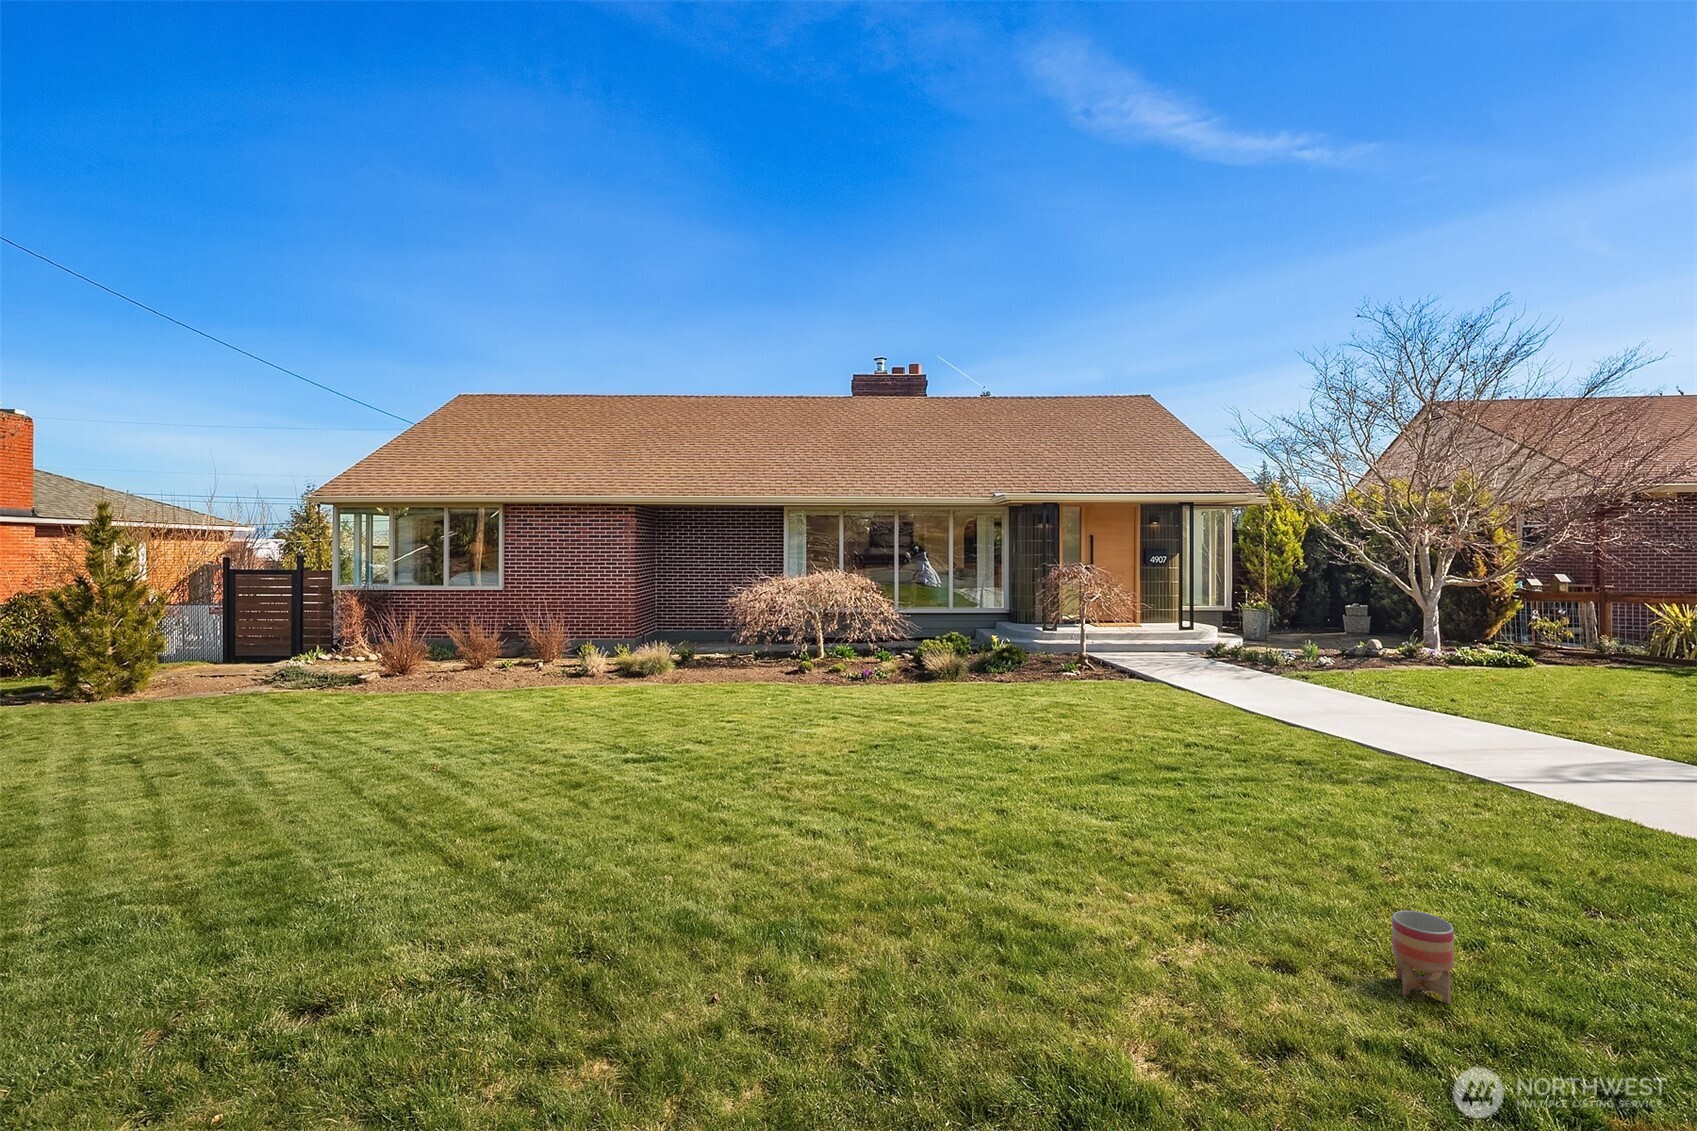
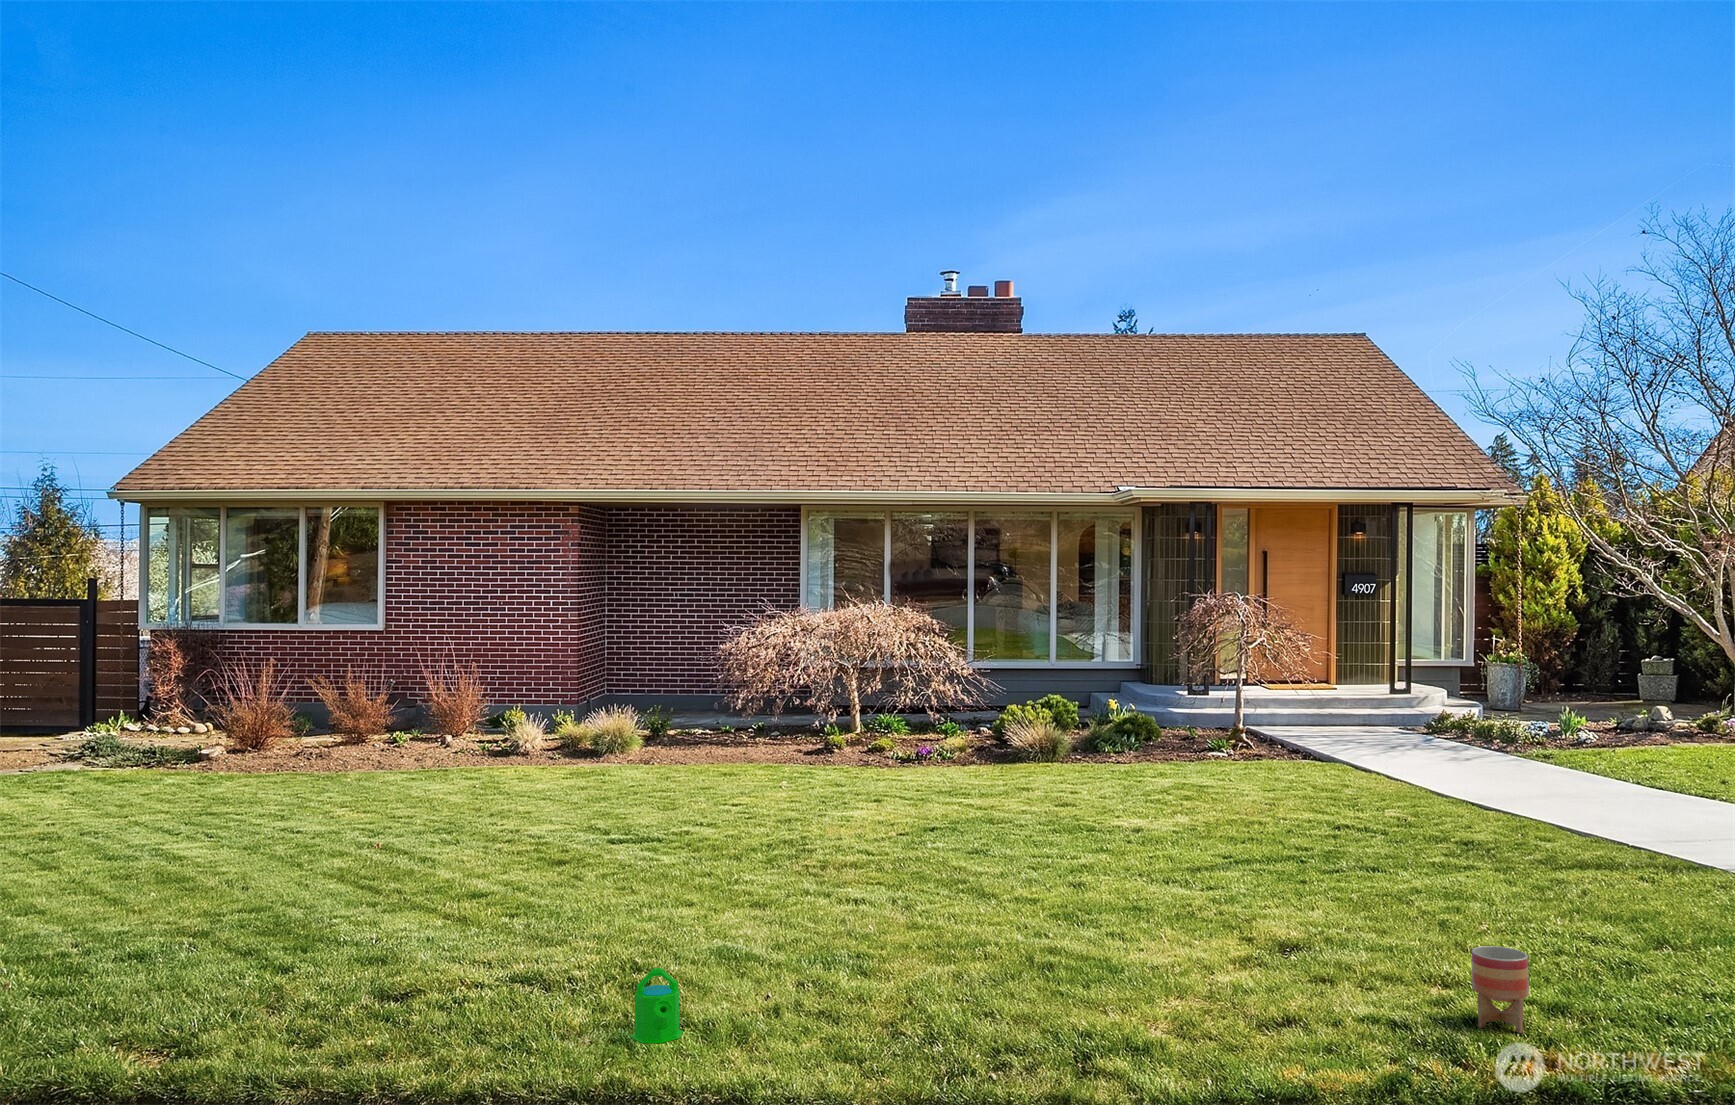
watering can: none [570,944,624,1024] -> present [631,968,683,1043]

